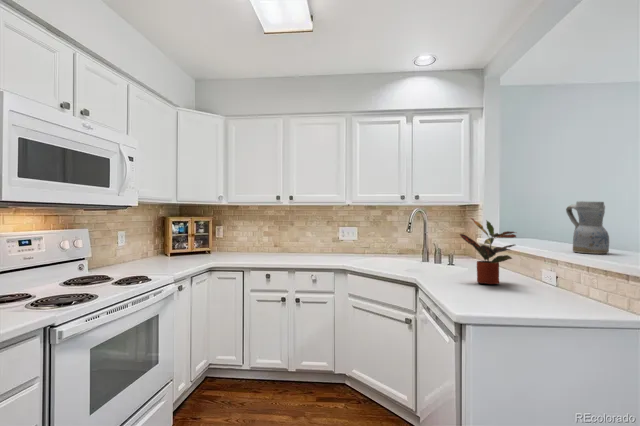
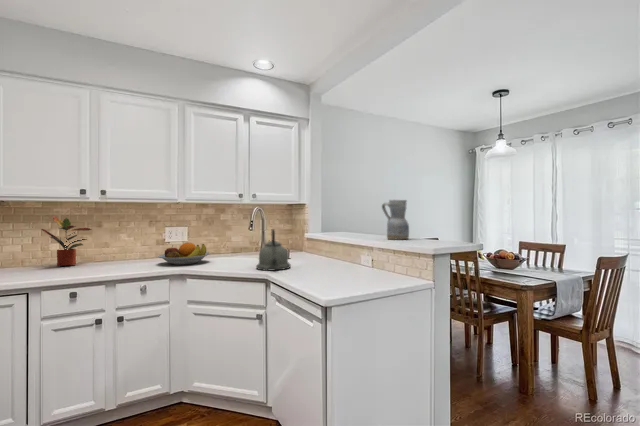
potted plant: present [460,218,516,284] -> present [41,216,91,266]
kettle: none [409,232,445,276] -> present [256,229,291,271]
fruit bowl: none [329,241,372,261] -> present [158,242,210,265]

